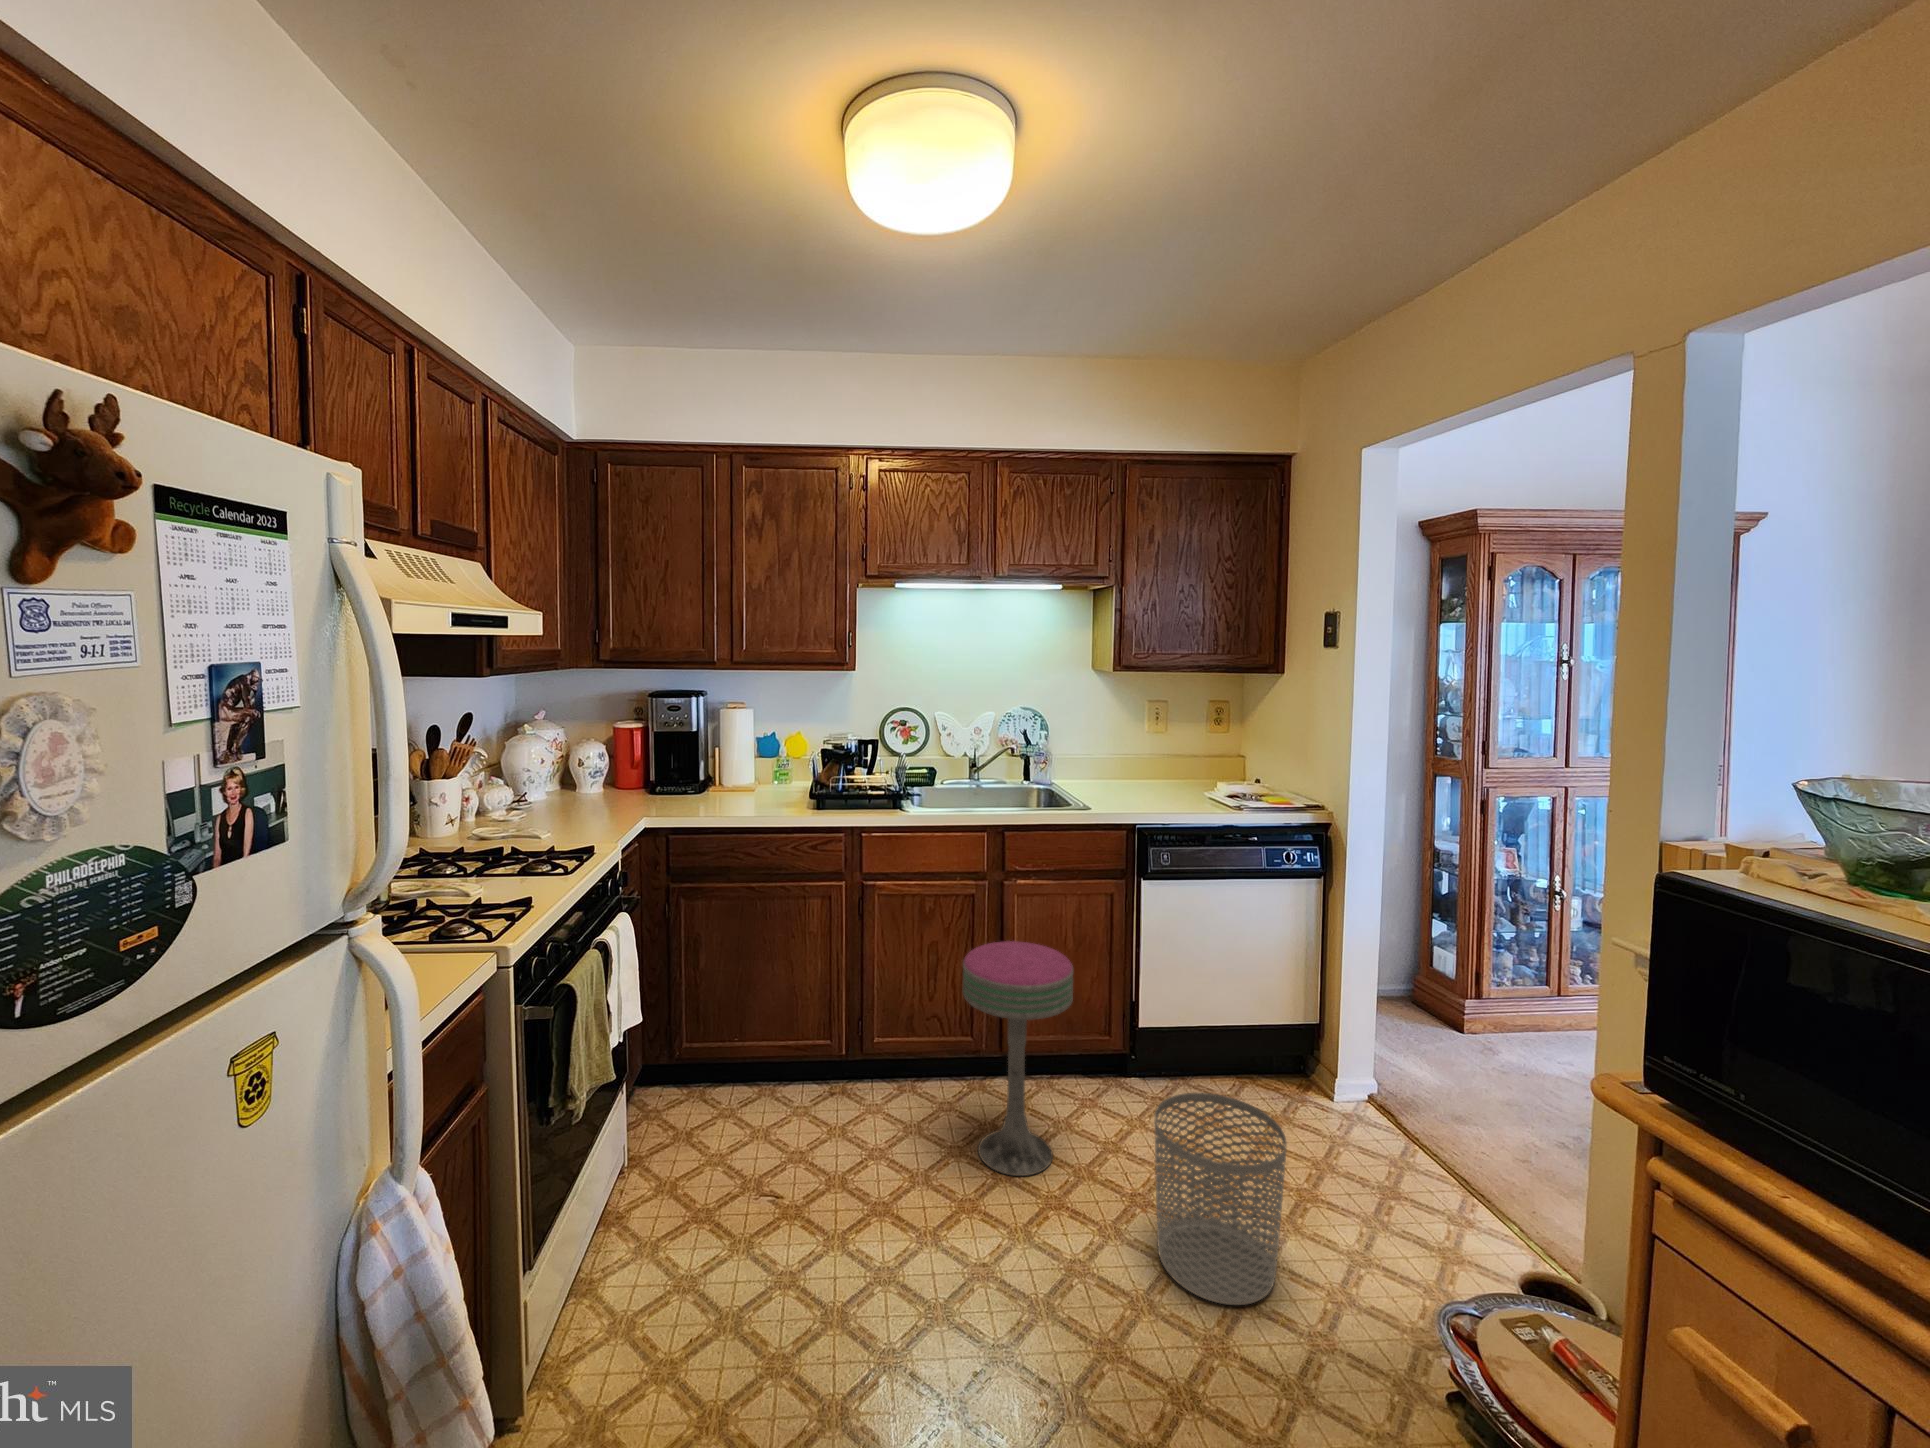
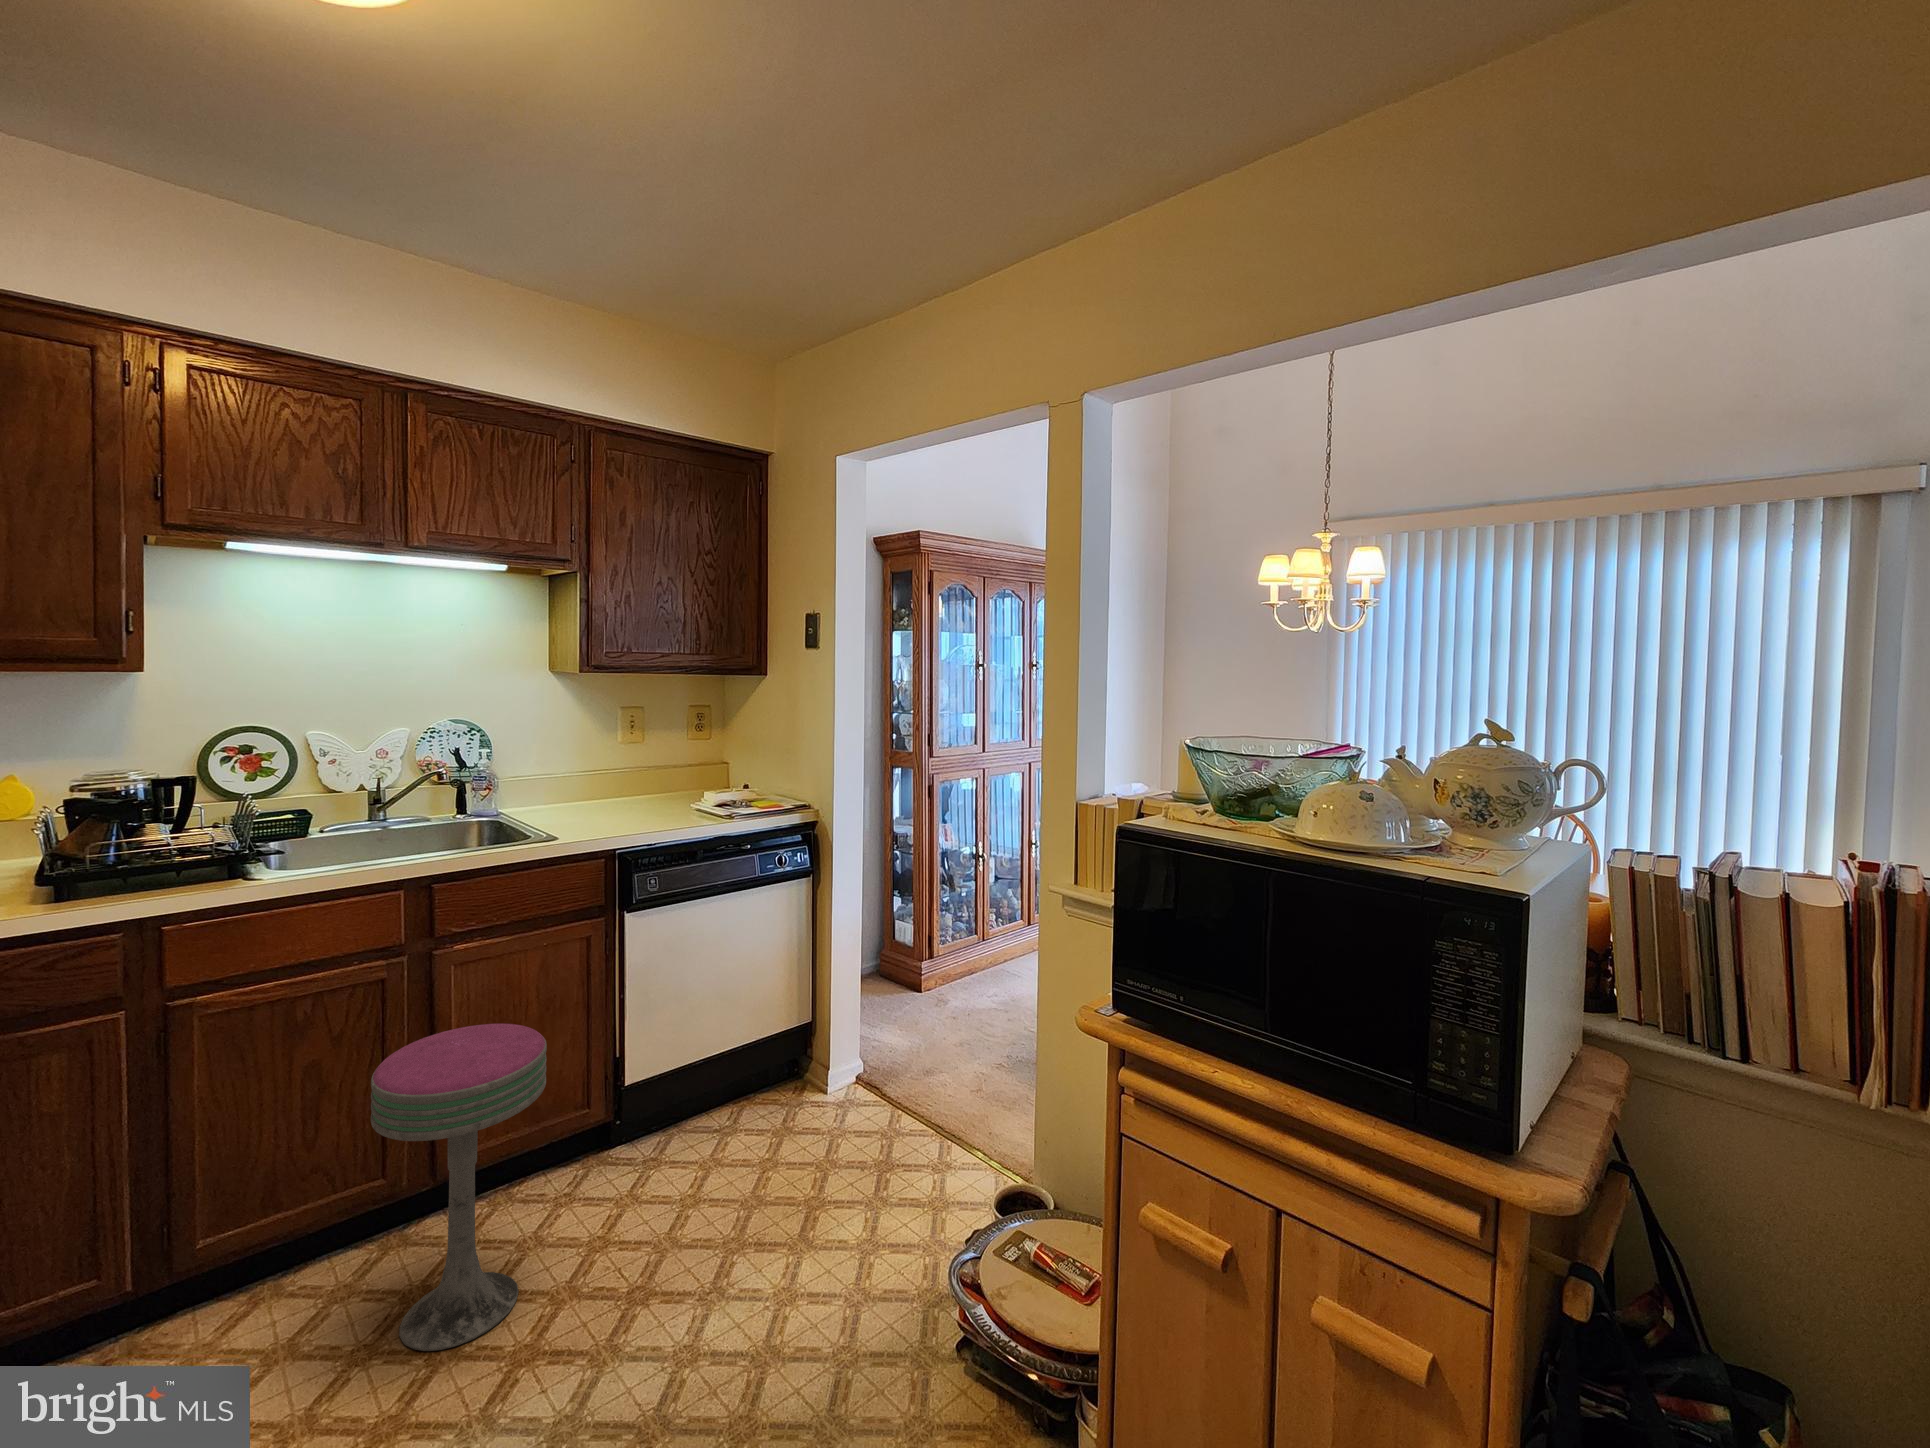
waste bin: present [1154,1093,1287,1305] -> none [663,1131,806,1373]

